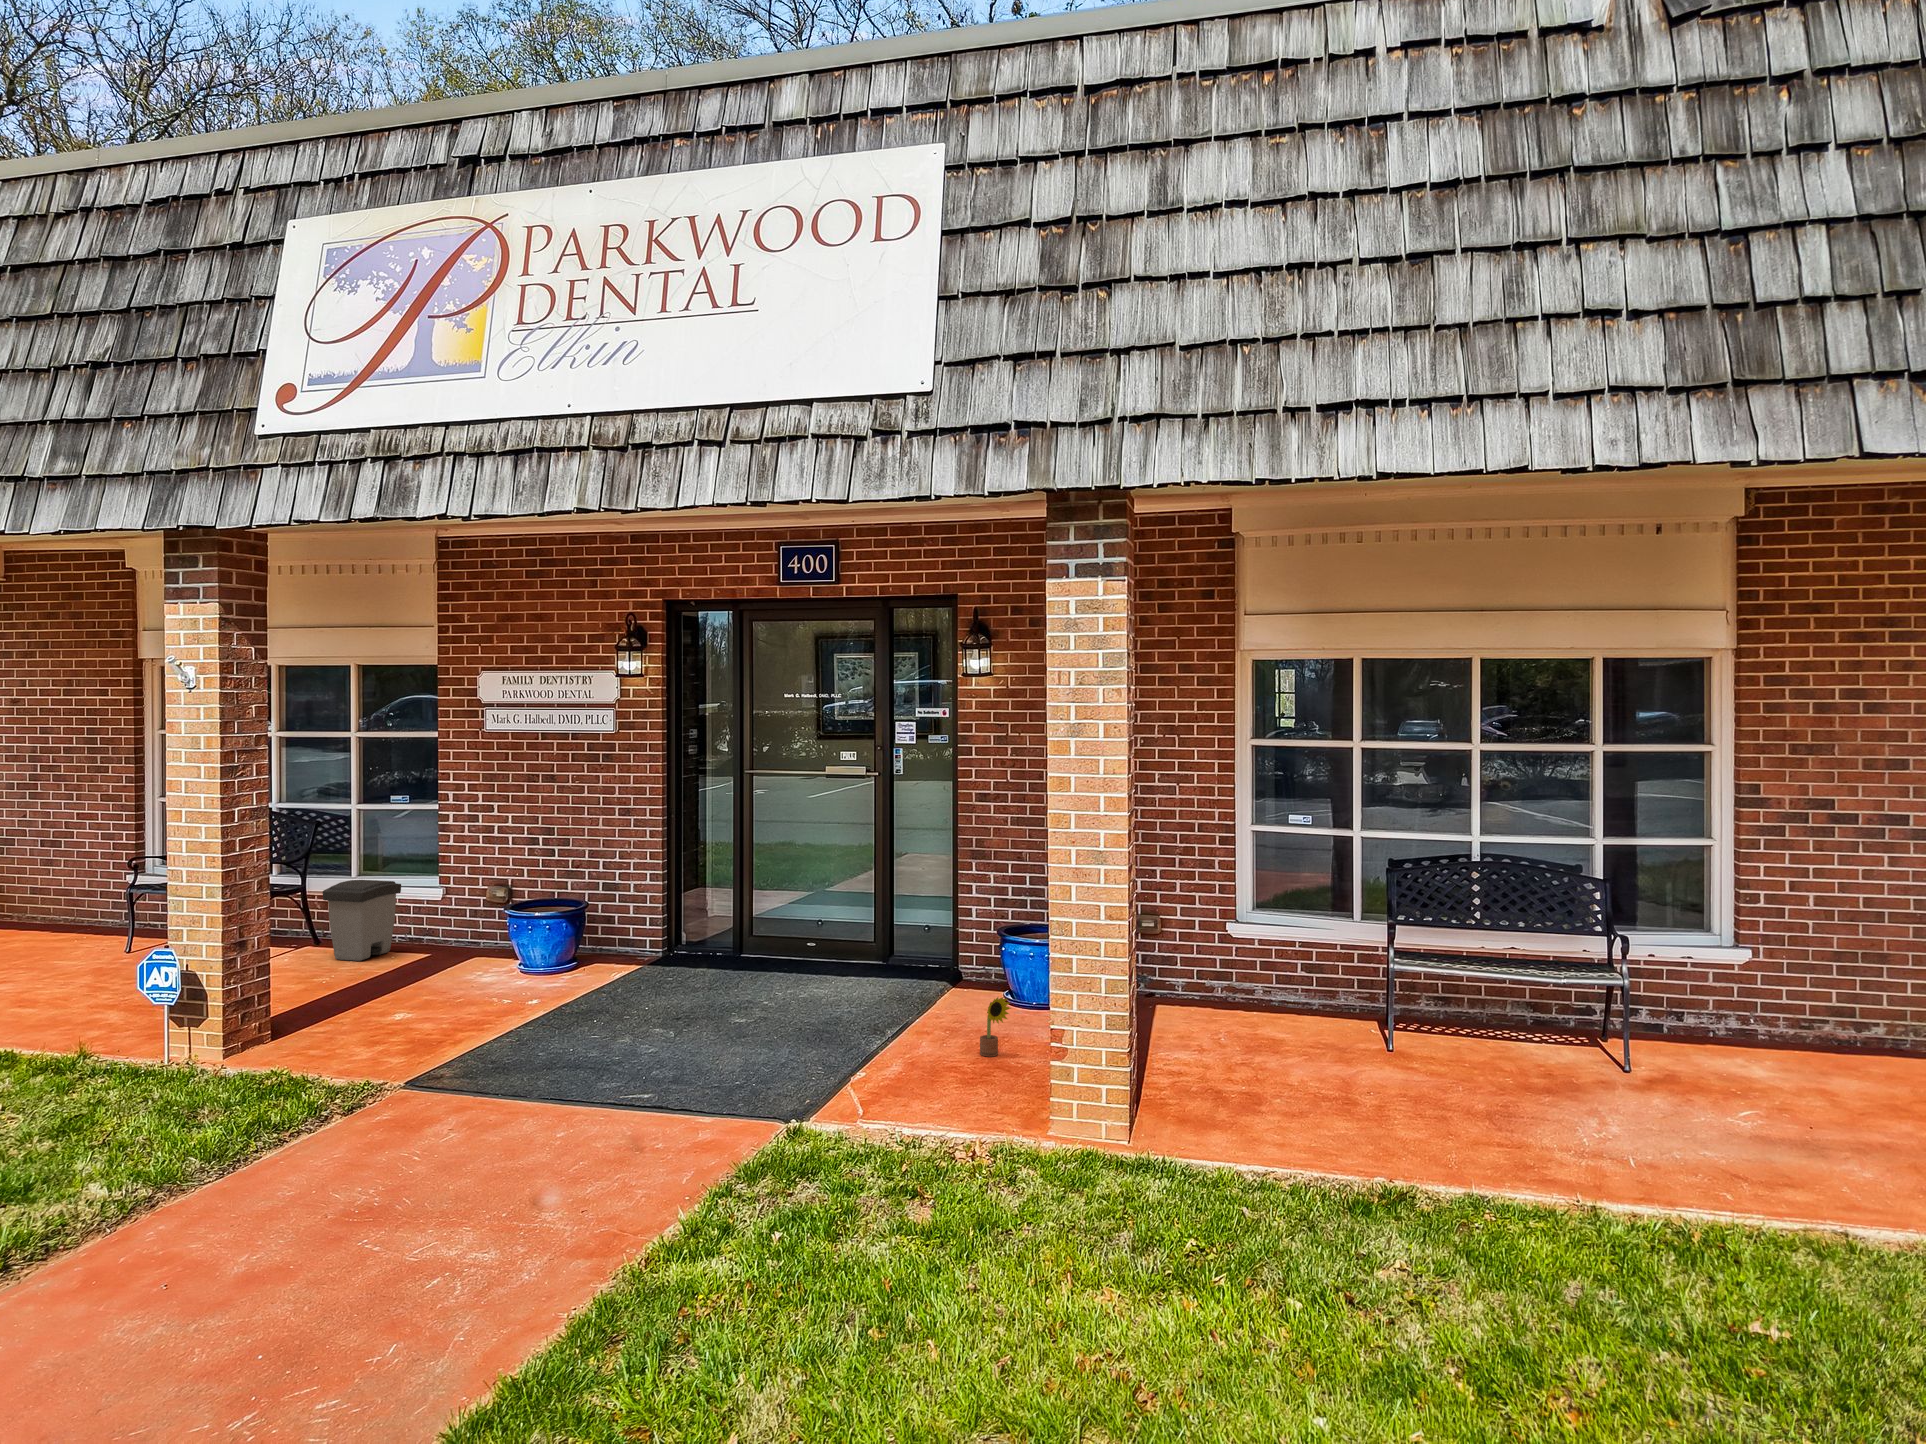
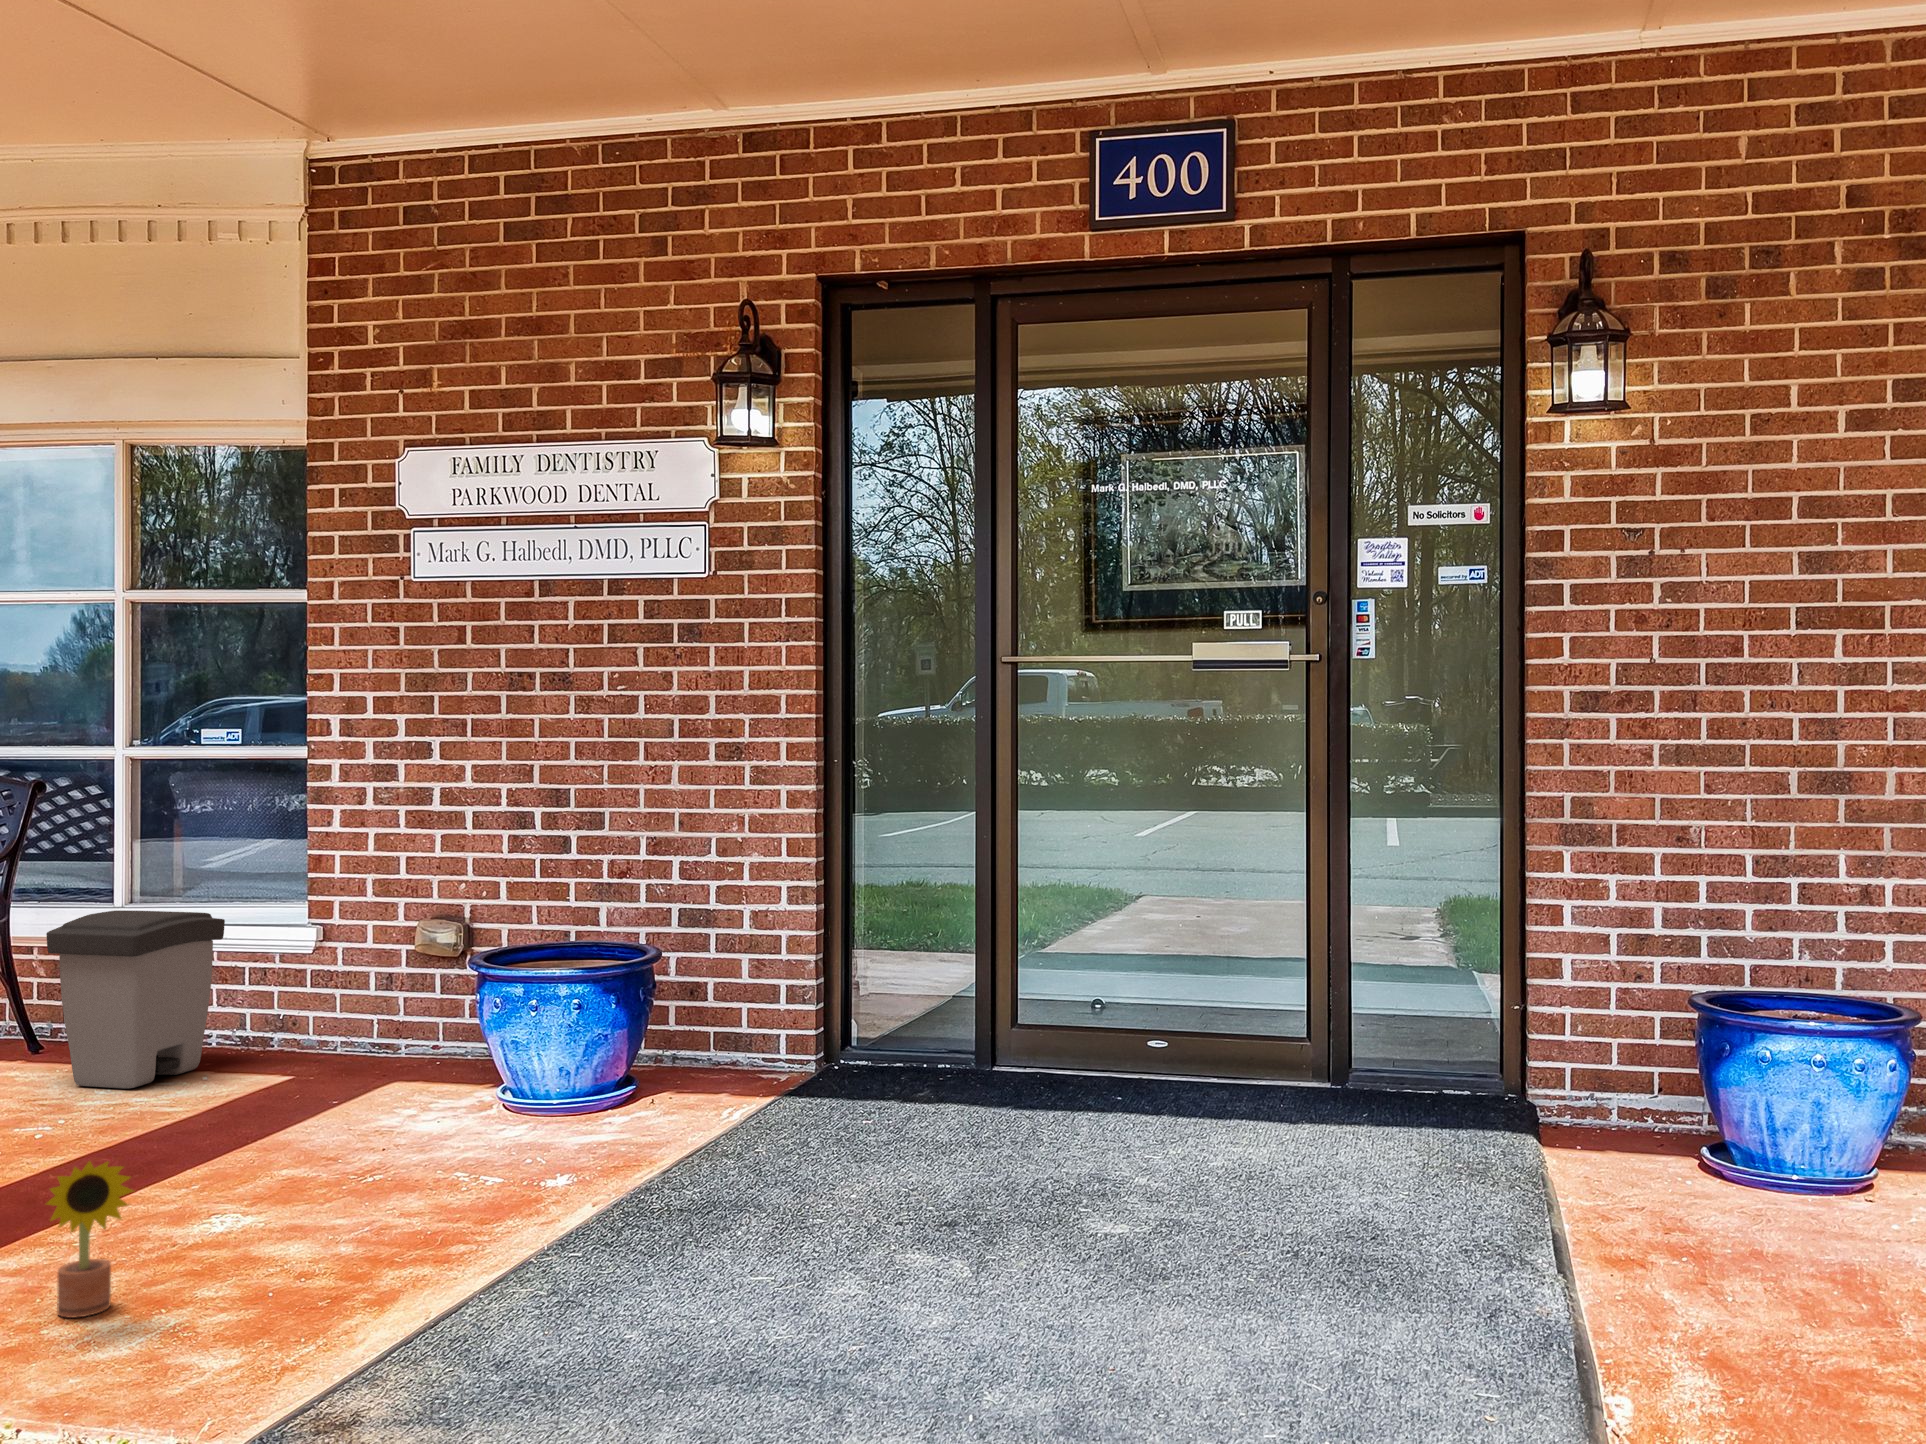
decorative plant: present [980,997,1011,1057] -> present [46,1161,133,1318]

